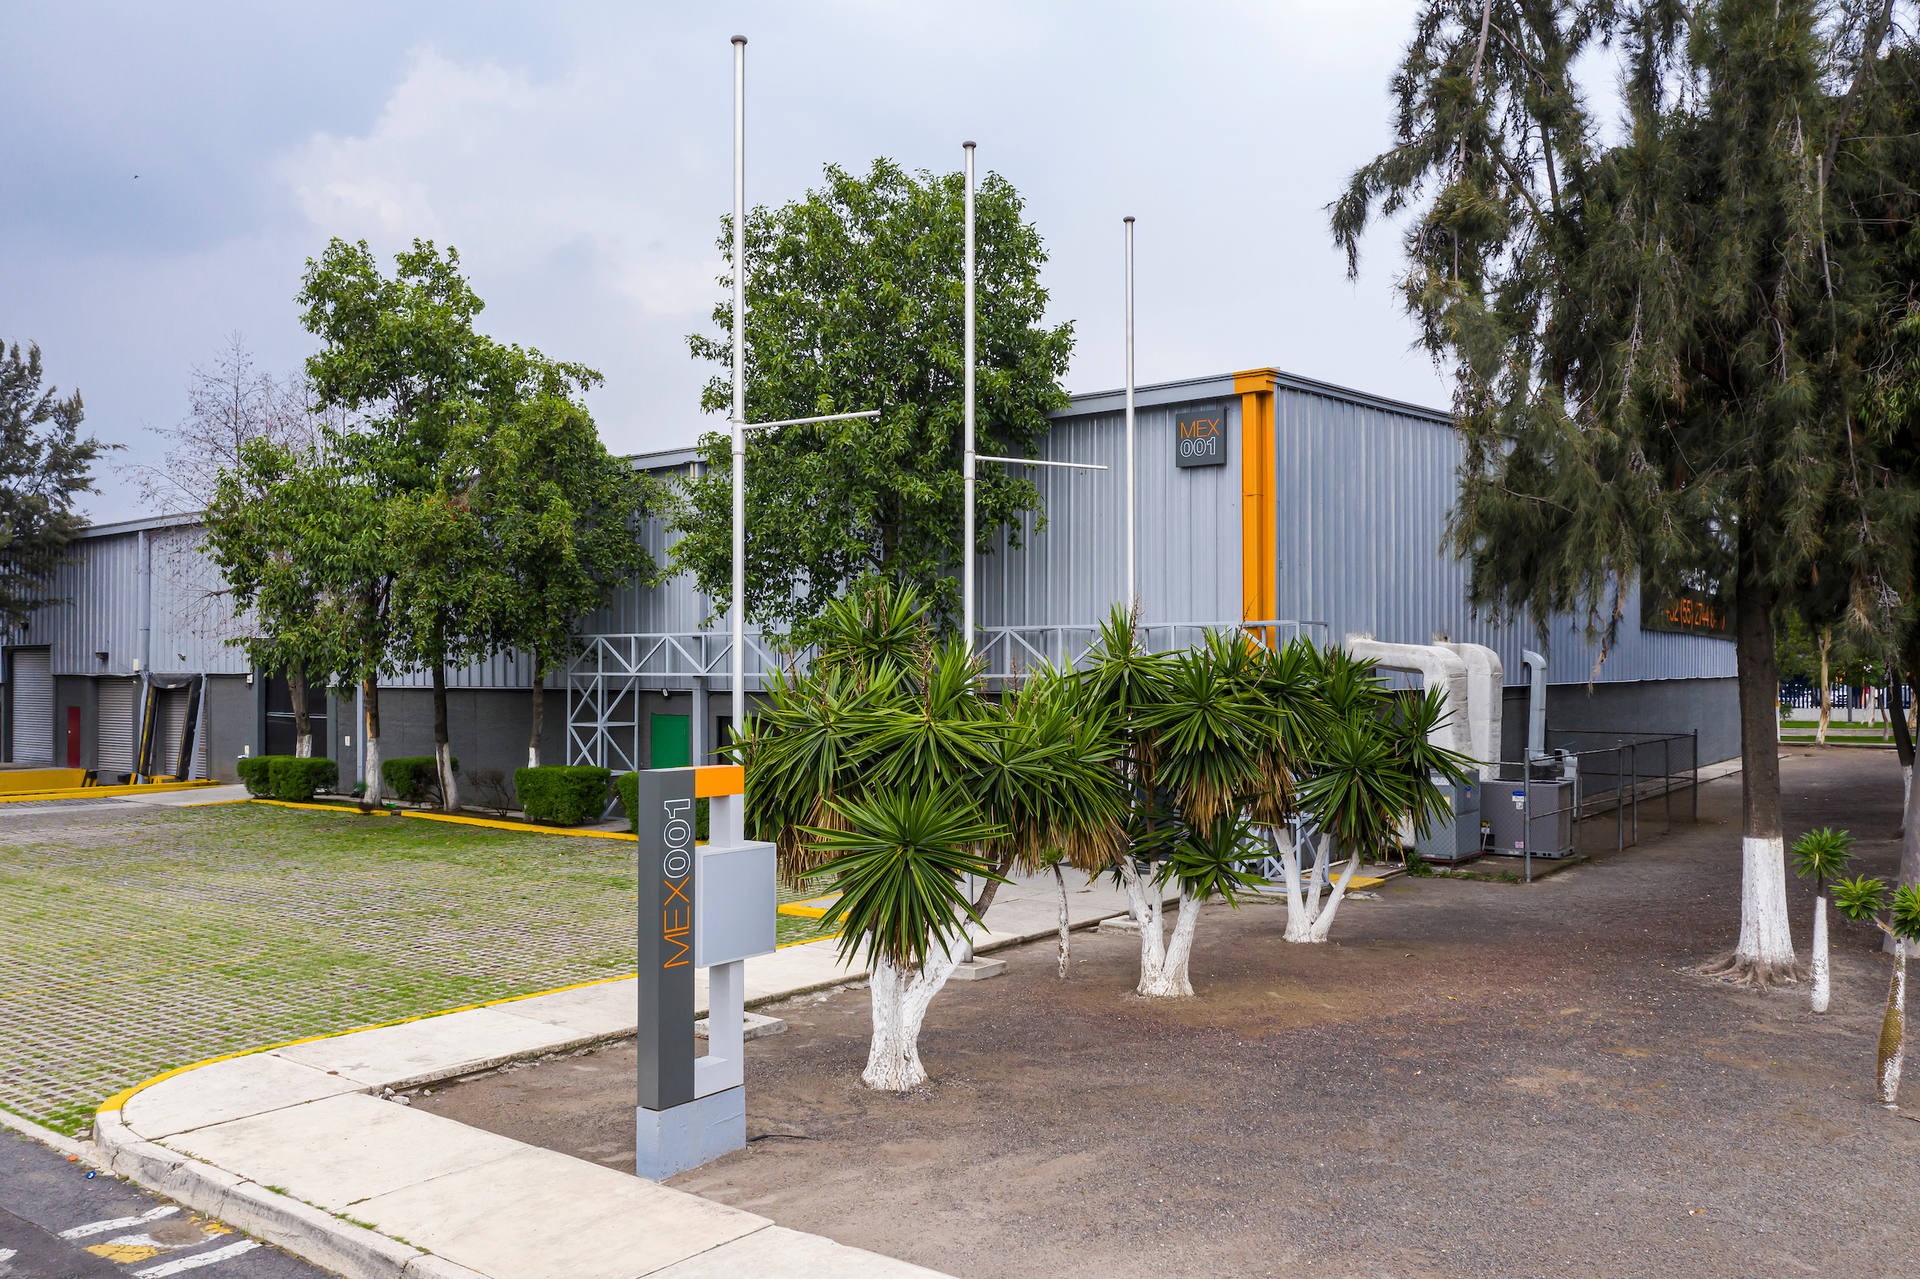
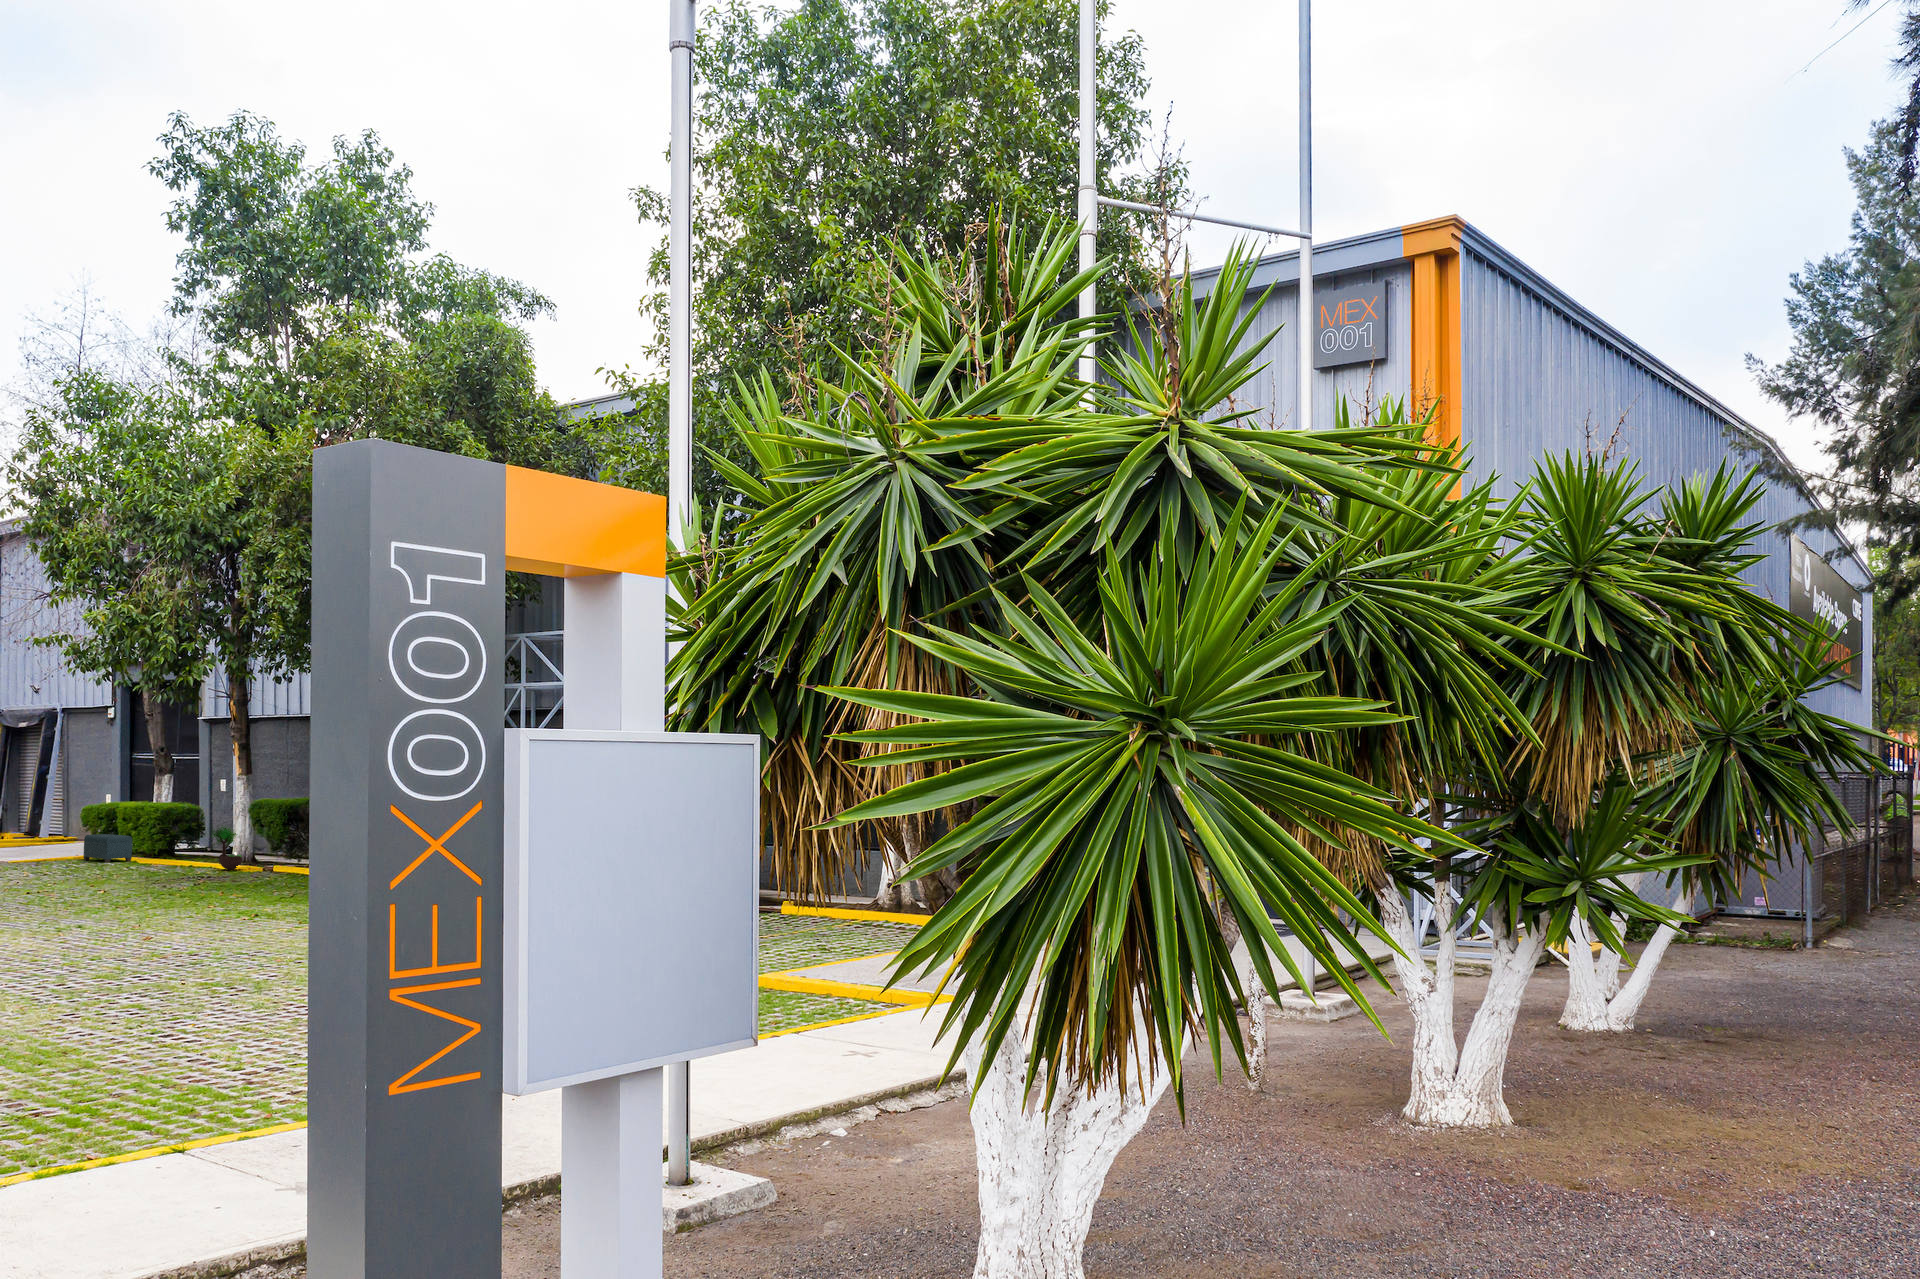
bench: none [243,783,282,807] -> present [83,834,132,863]

